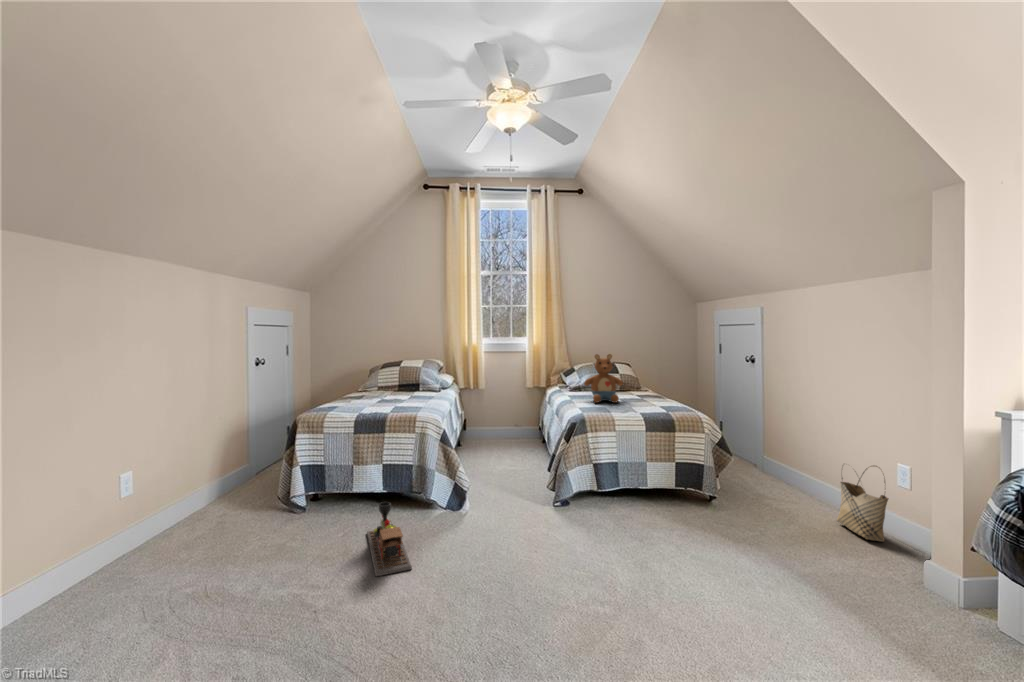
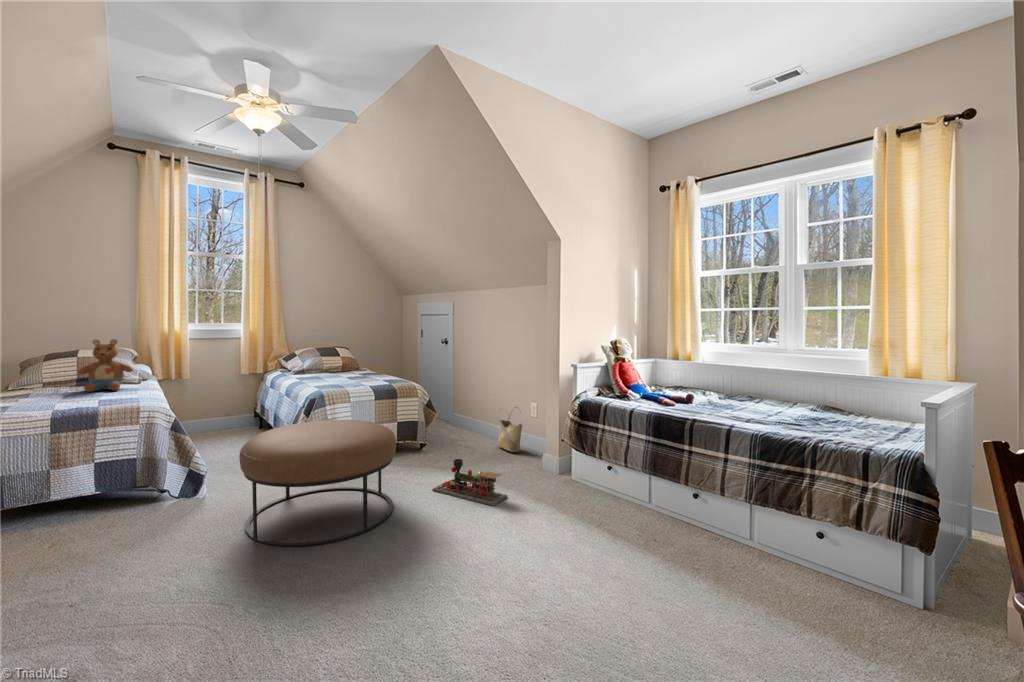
stuffed toy: present [584,354,623,403] -> present [78,339,133,392]
ottoman: none [472,454,660,637] -> present [239,420,396,547]
toy train: present [367,502,412,576] -> present [432,459,507,506]

